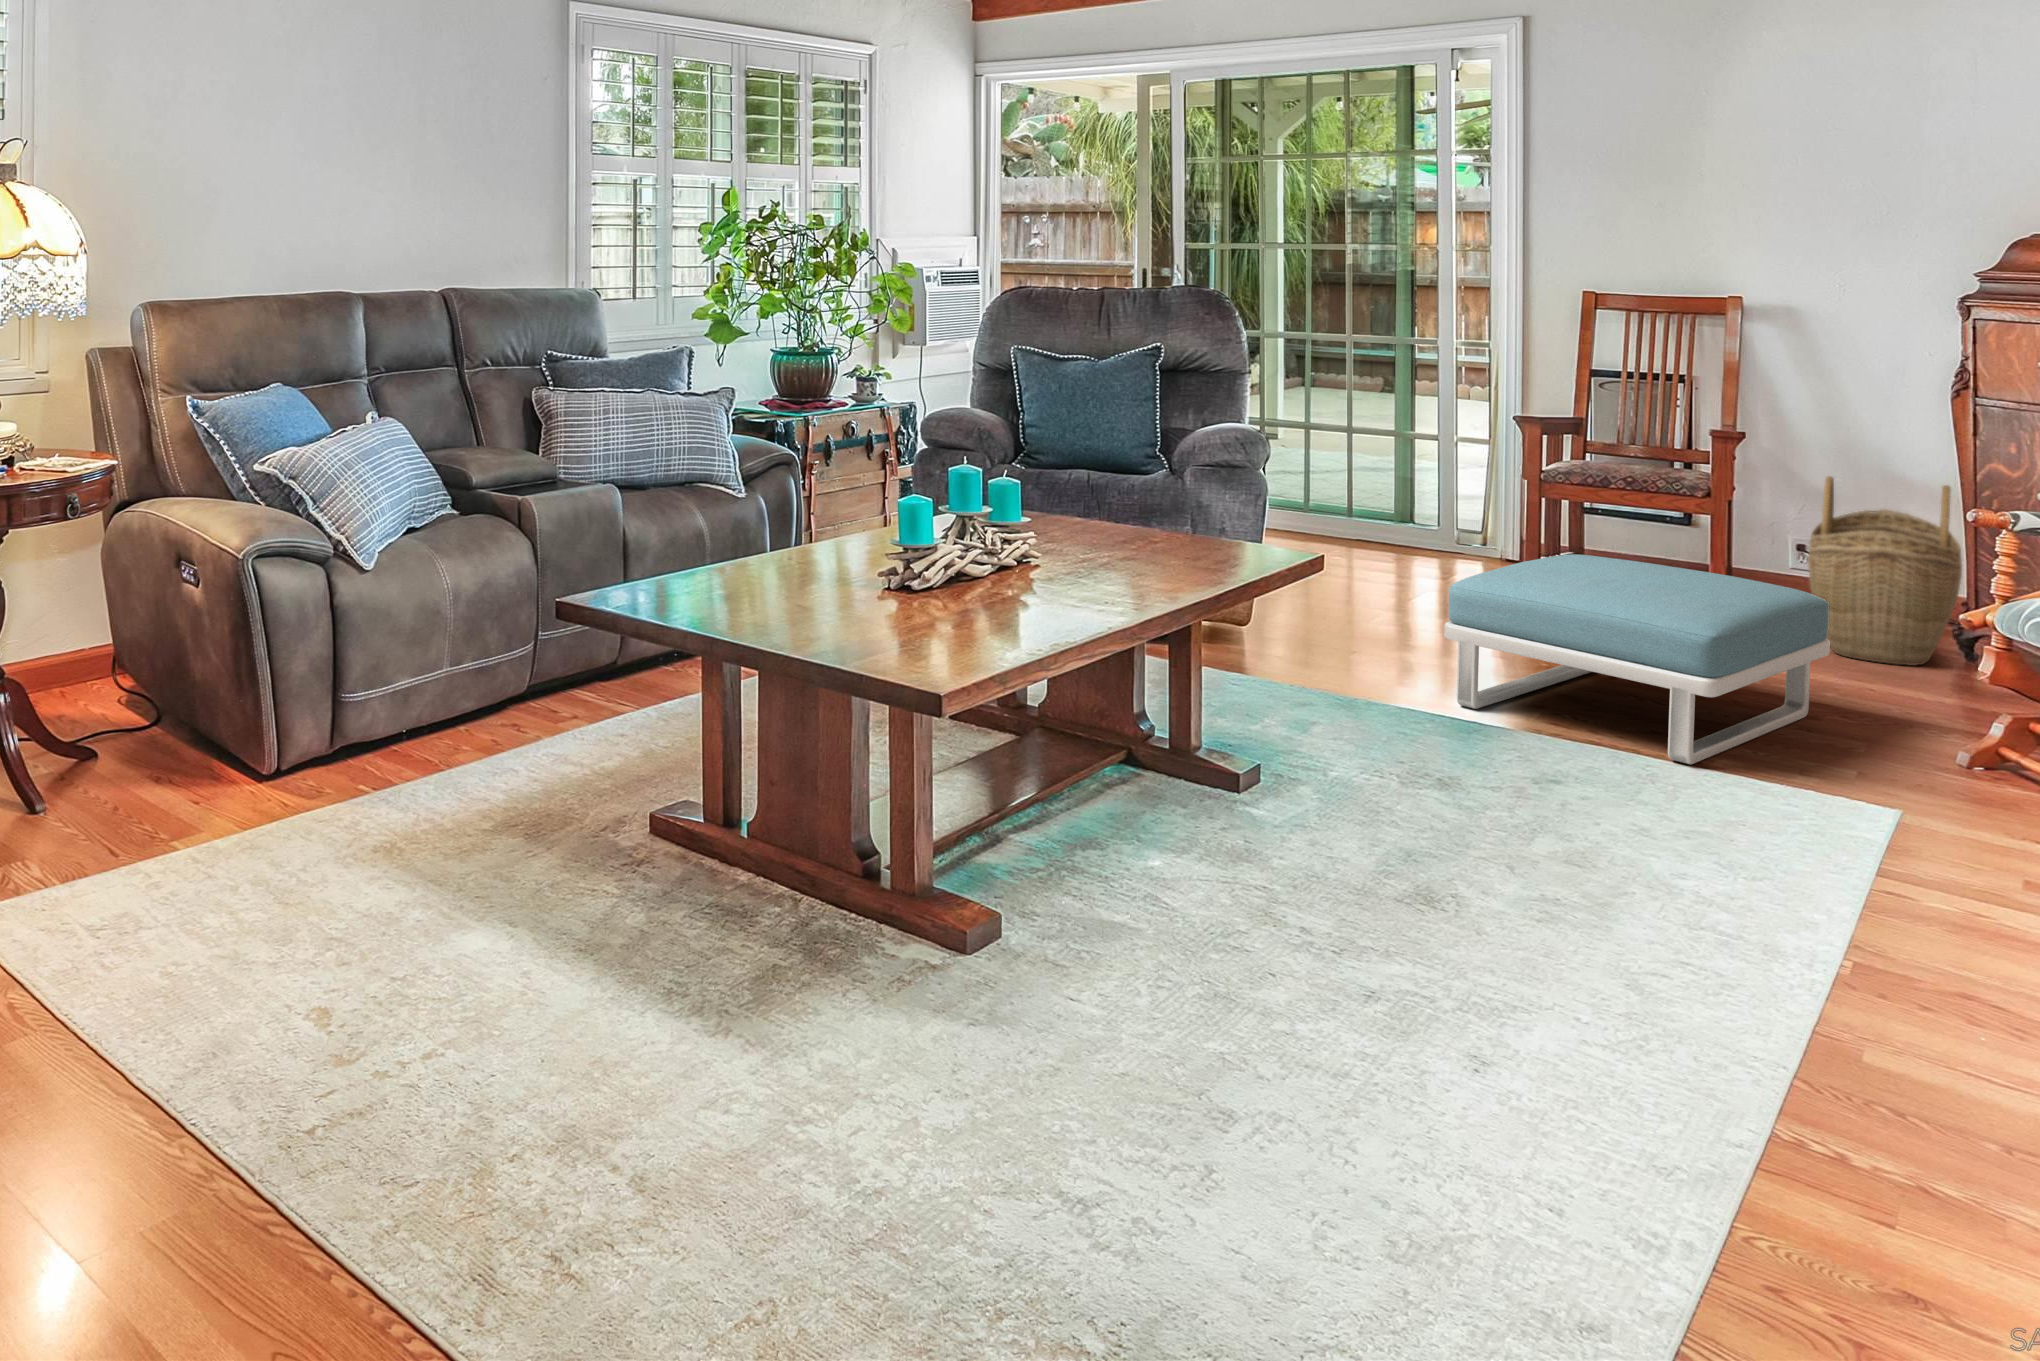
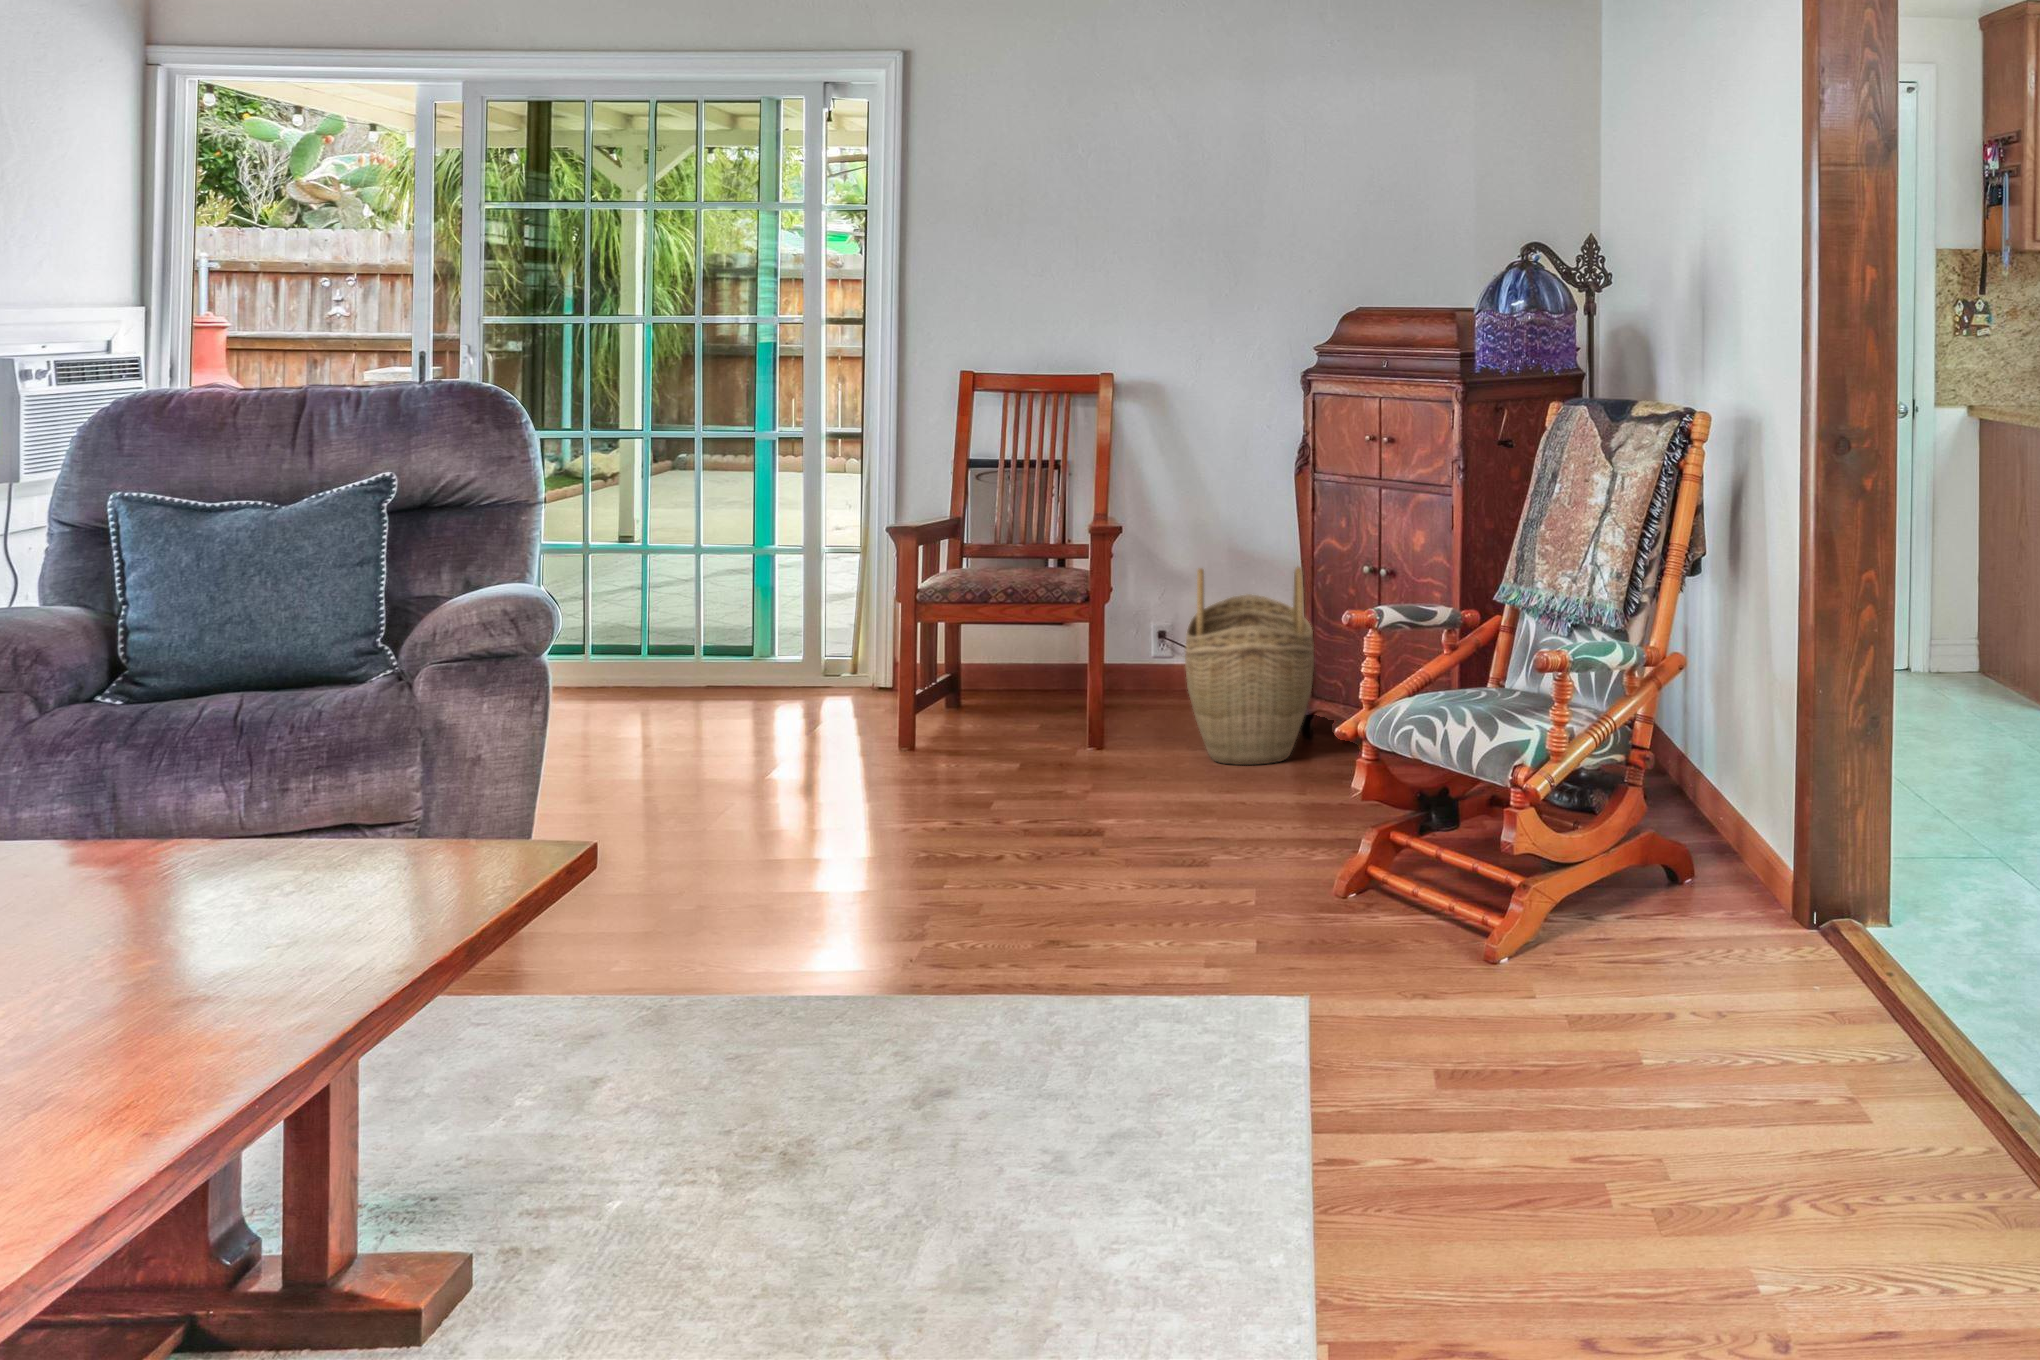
footstool: present [1444,554,1830,764] -> none [796,708,1220,987]

